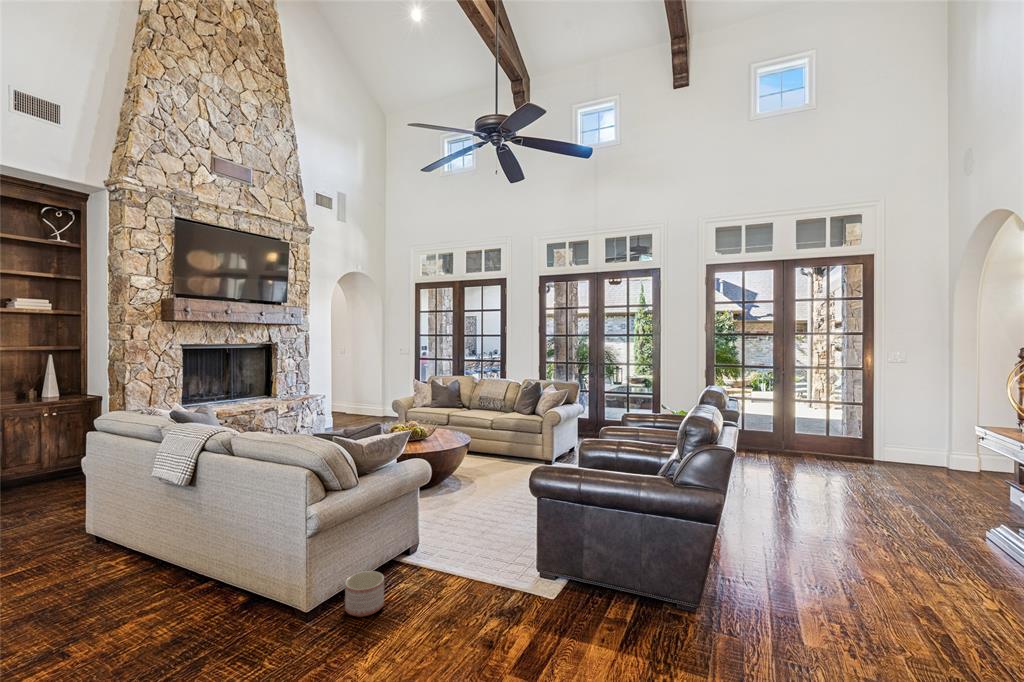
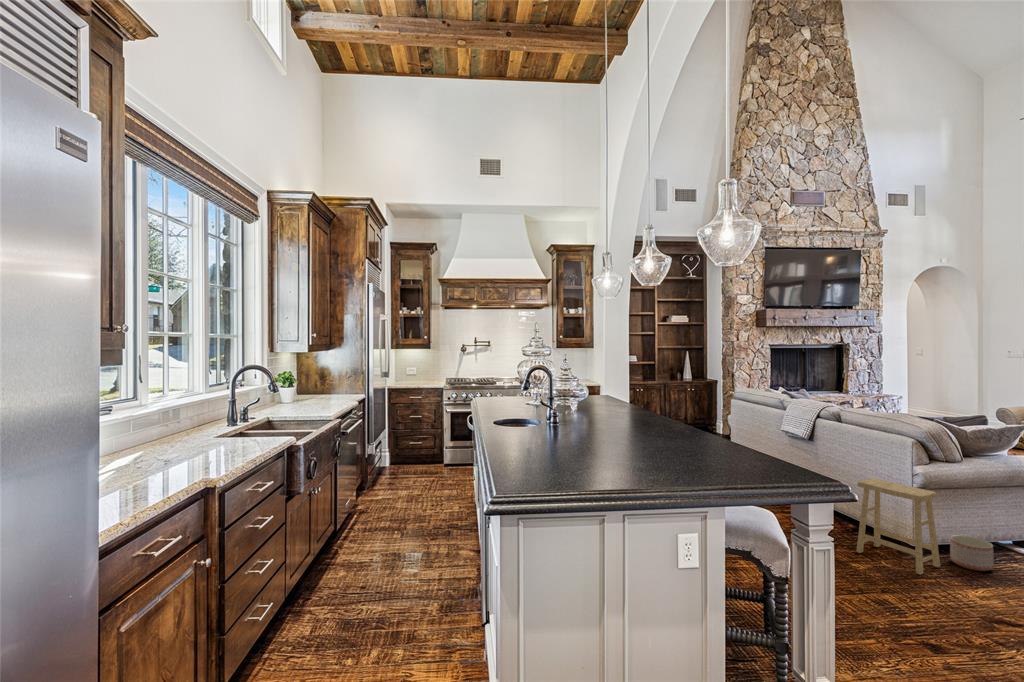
footstool: none [233,534,334,661] -> present [857,478,941,575]

